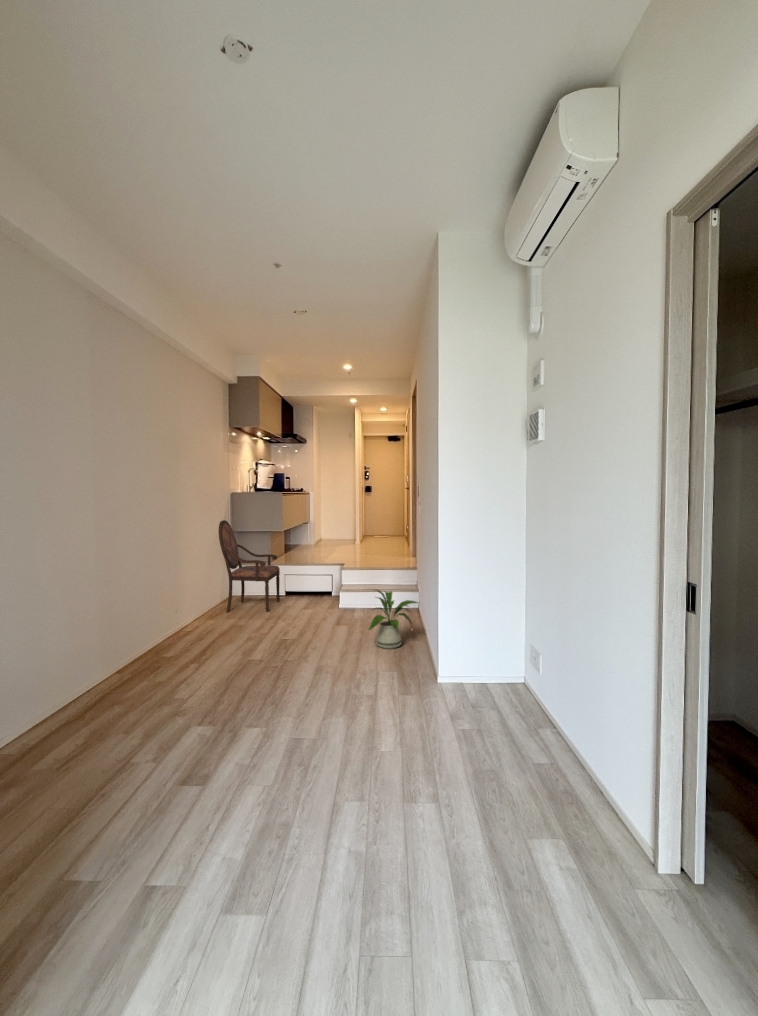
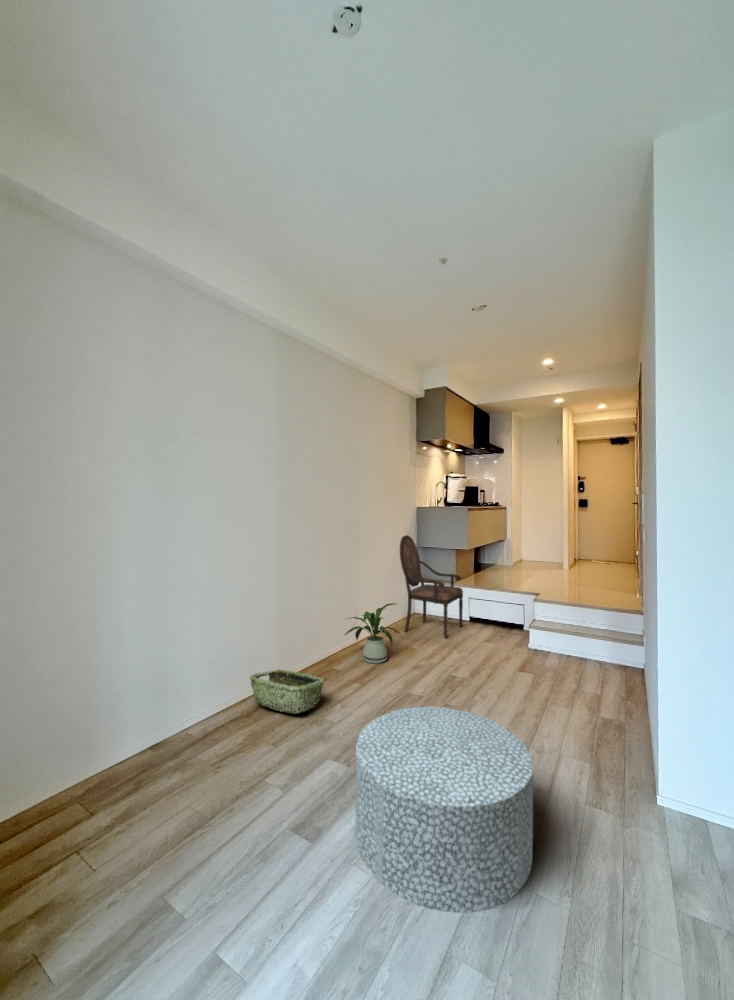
house plant: present [369,590,418,649] -> present [344,603,401,664]
ottoman: none [239,643,370,765] -> present [355,707,533,913]
woven basket: none [87,654,172,692] -> present [250,670,324,714]

